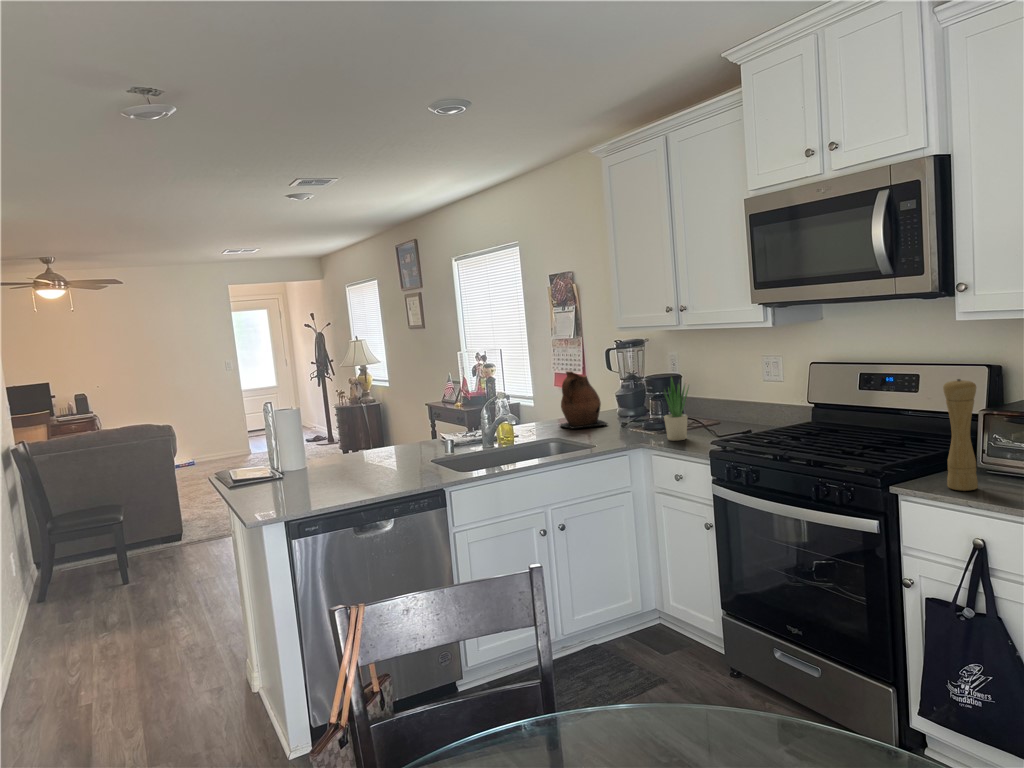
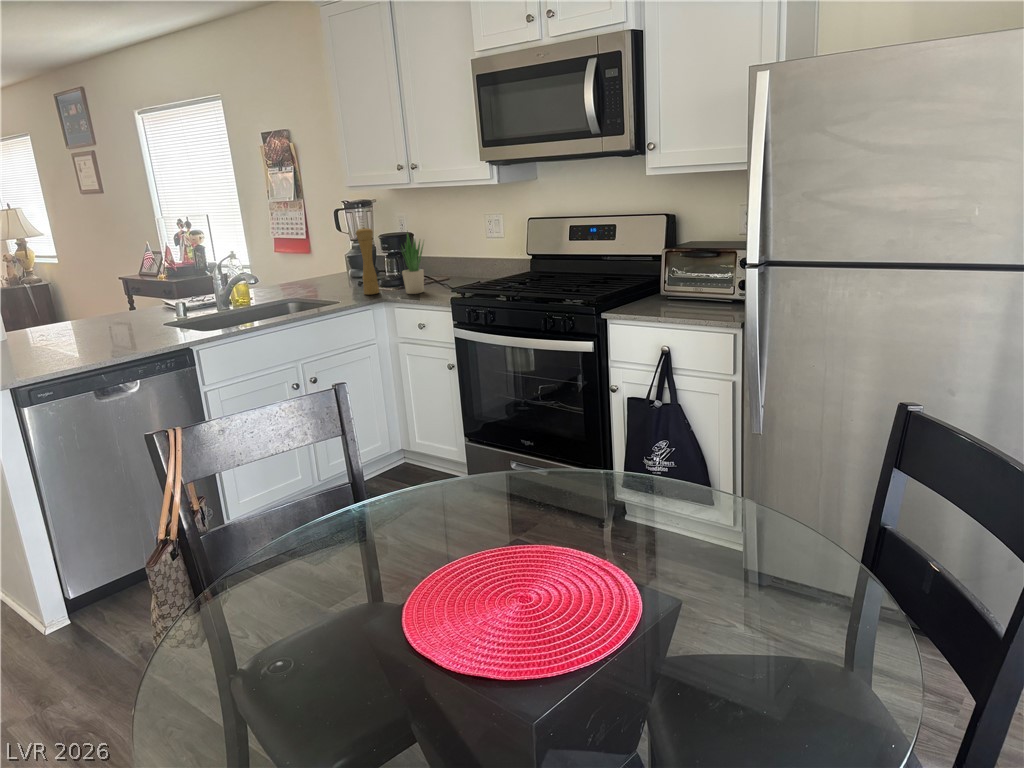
ceramic pitcher: present [561,371,608,428] -> none [291,231,344,290]
pepper mill: present [943,379,978,491] -> present [356,228,379,295]

